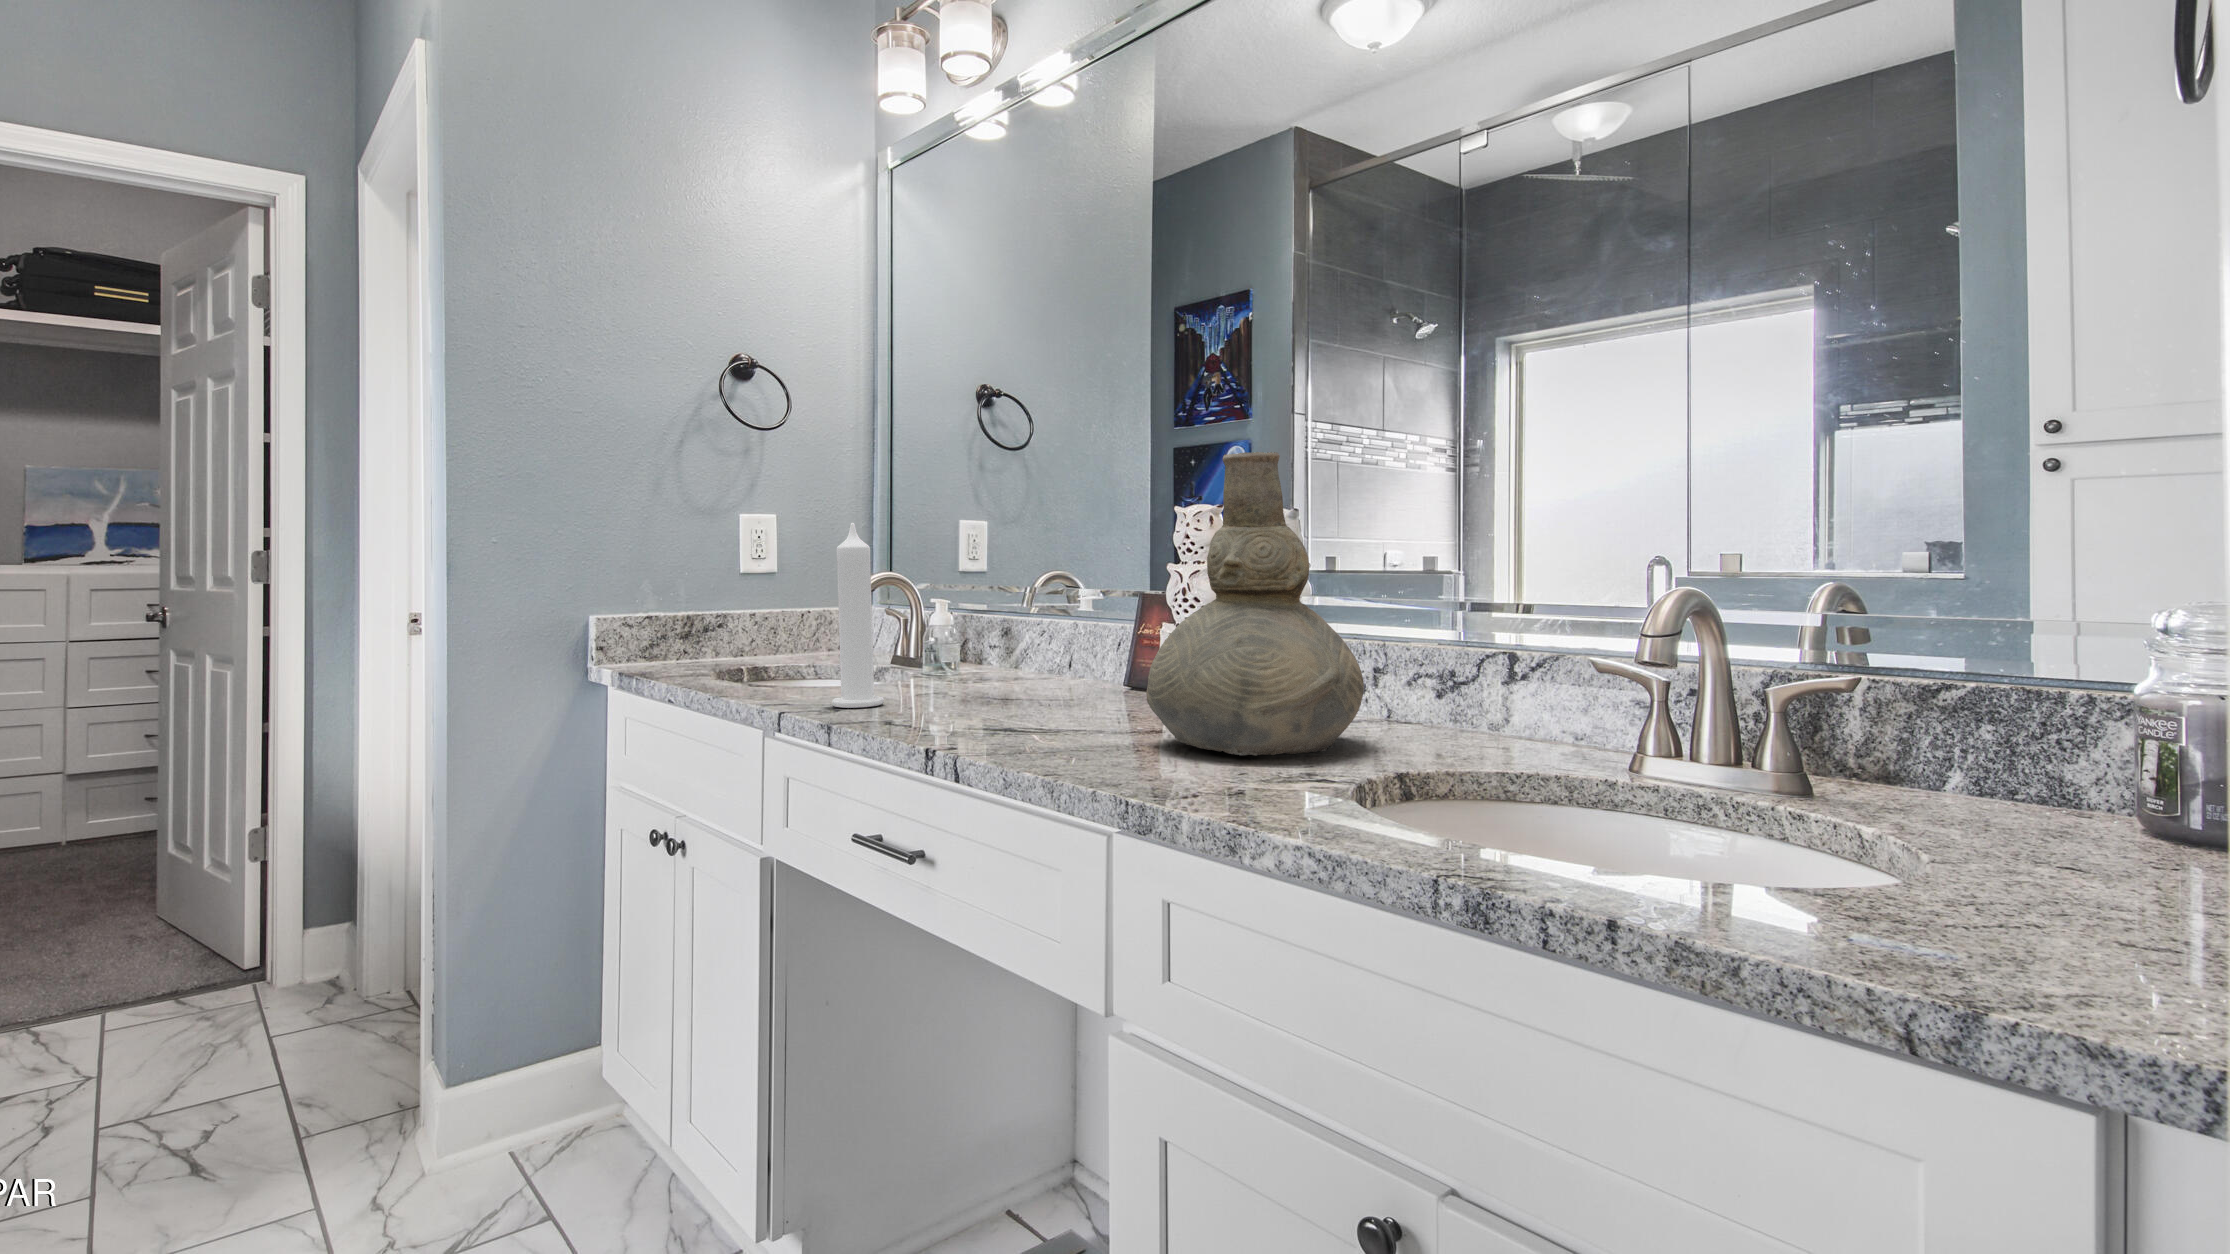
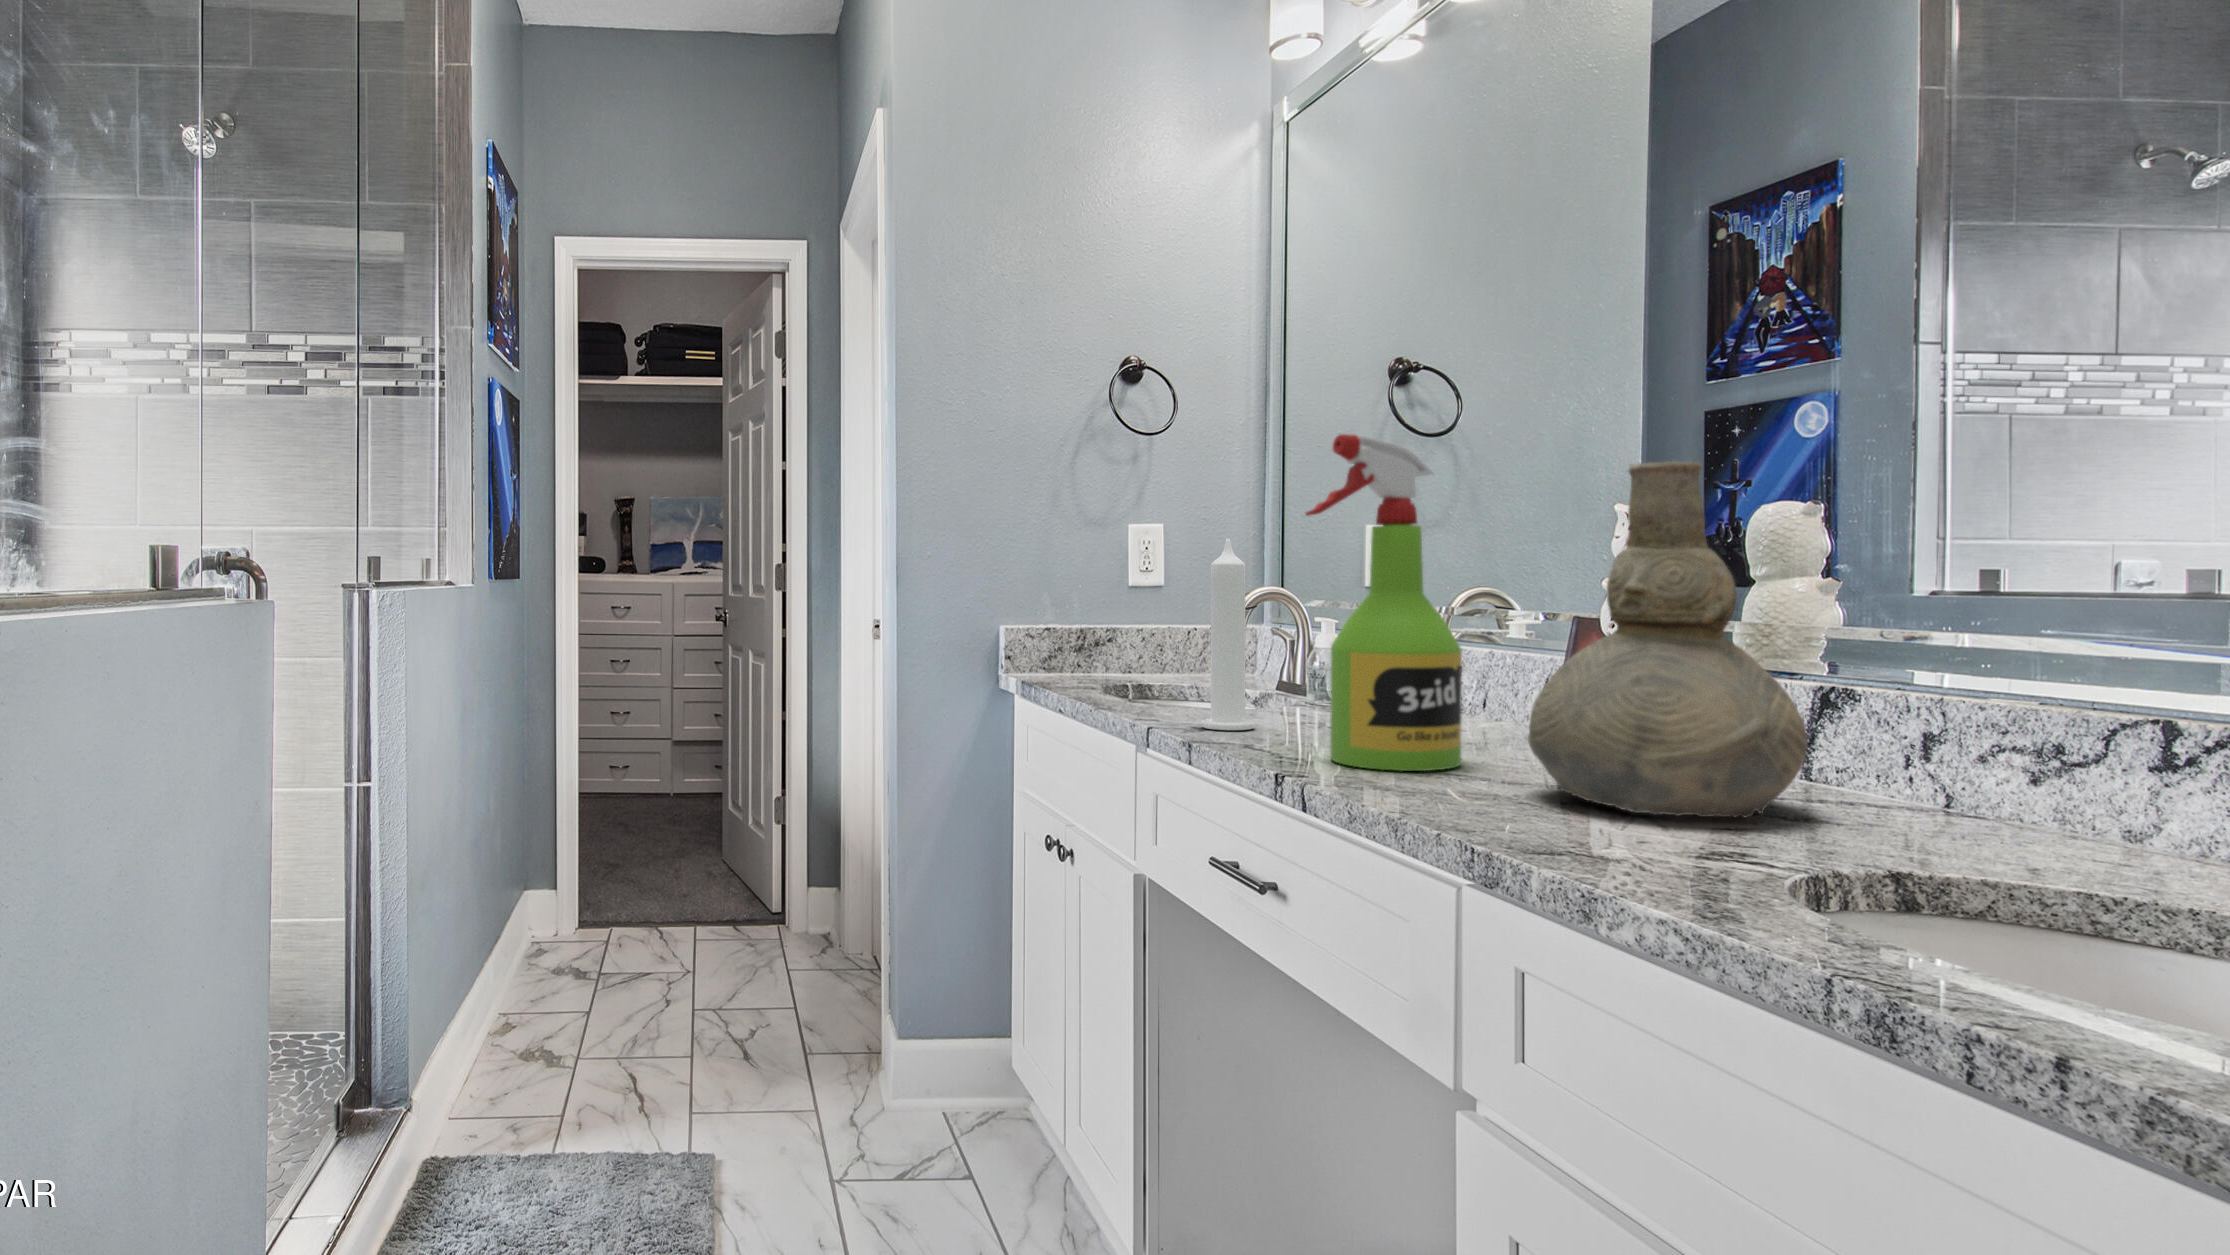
spray bottle: none [941,424,1082,735] -> present [1306,434,1462,771]

